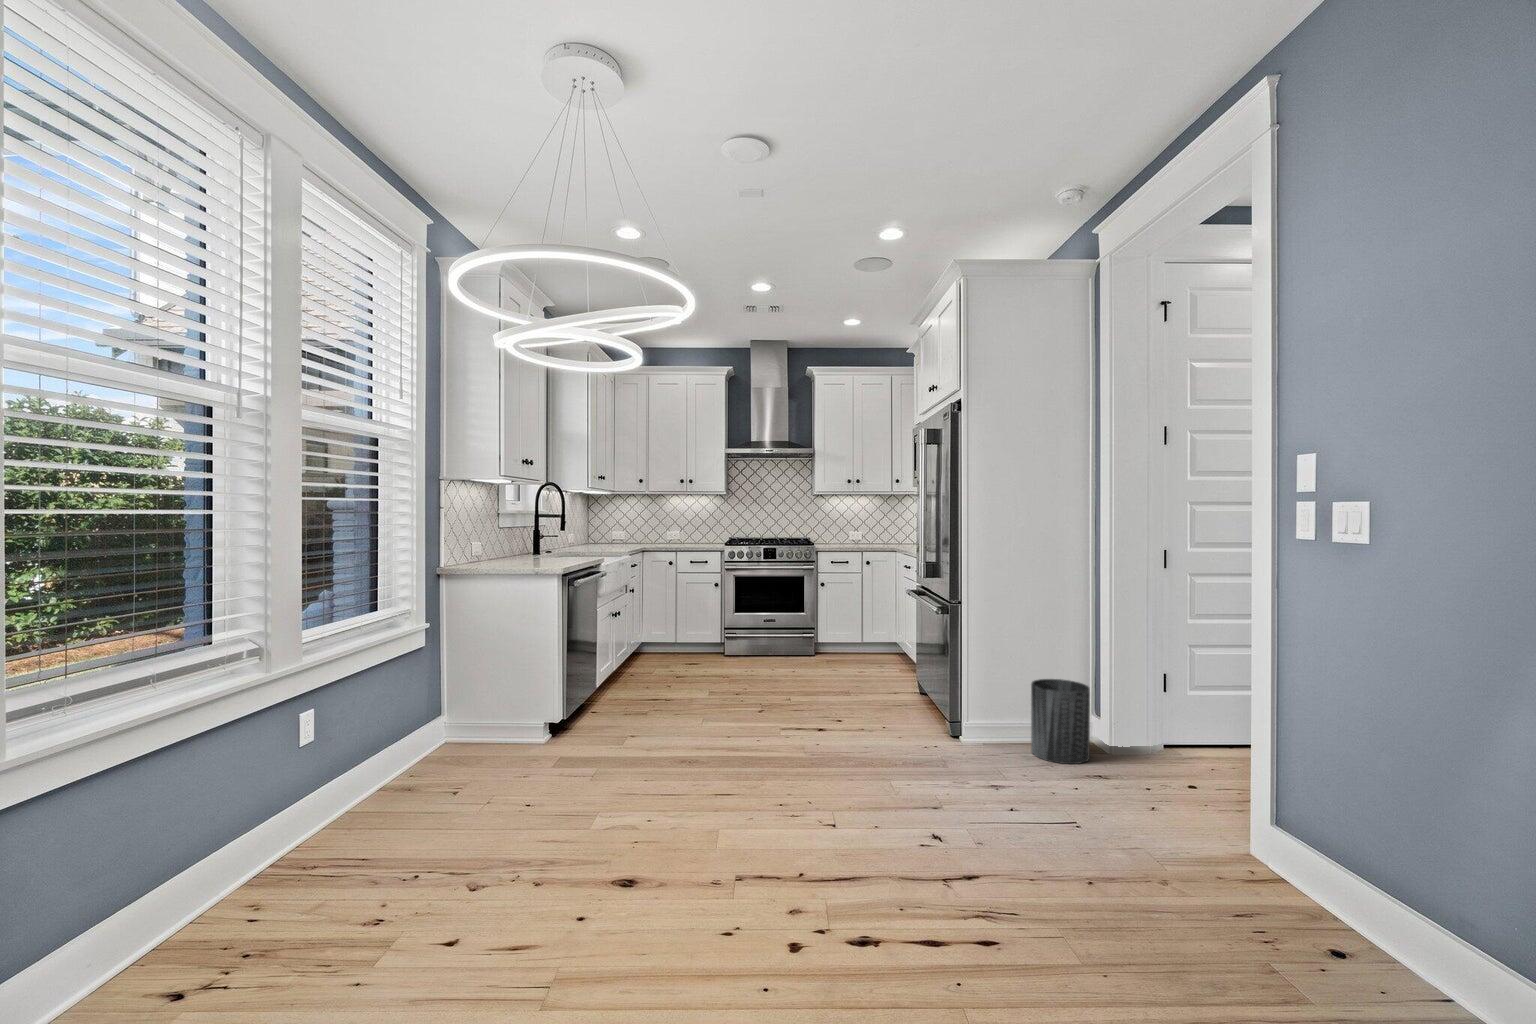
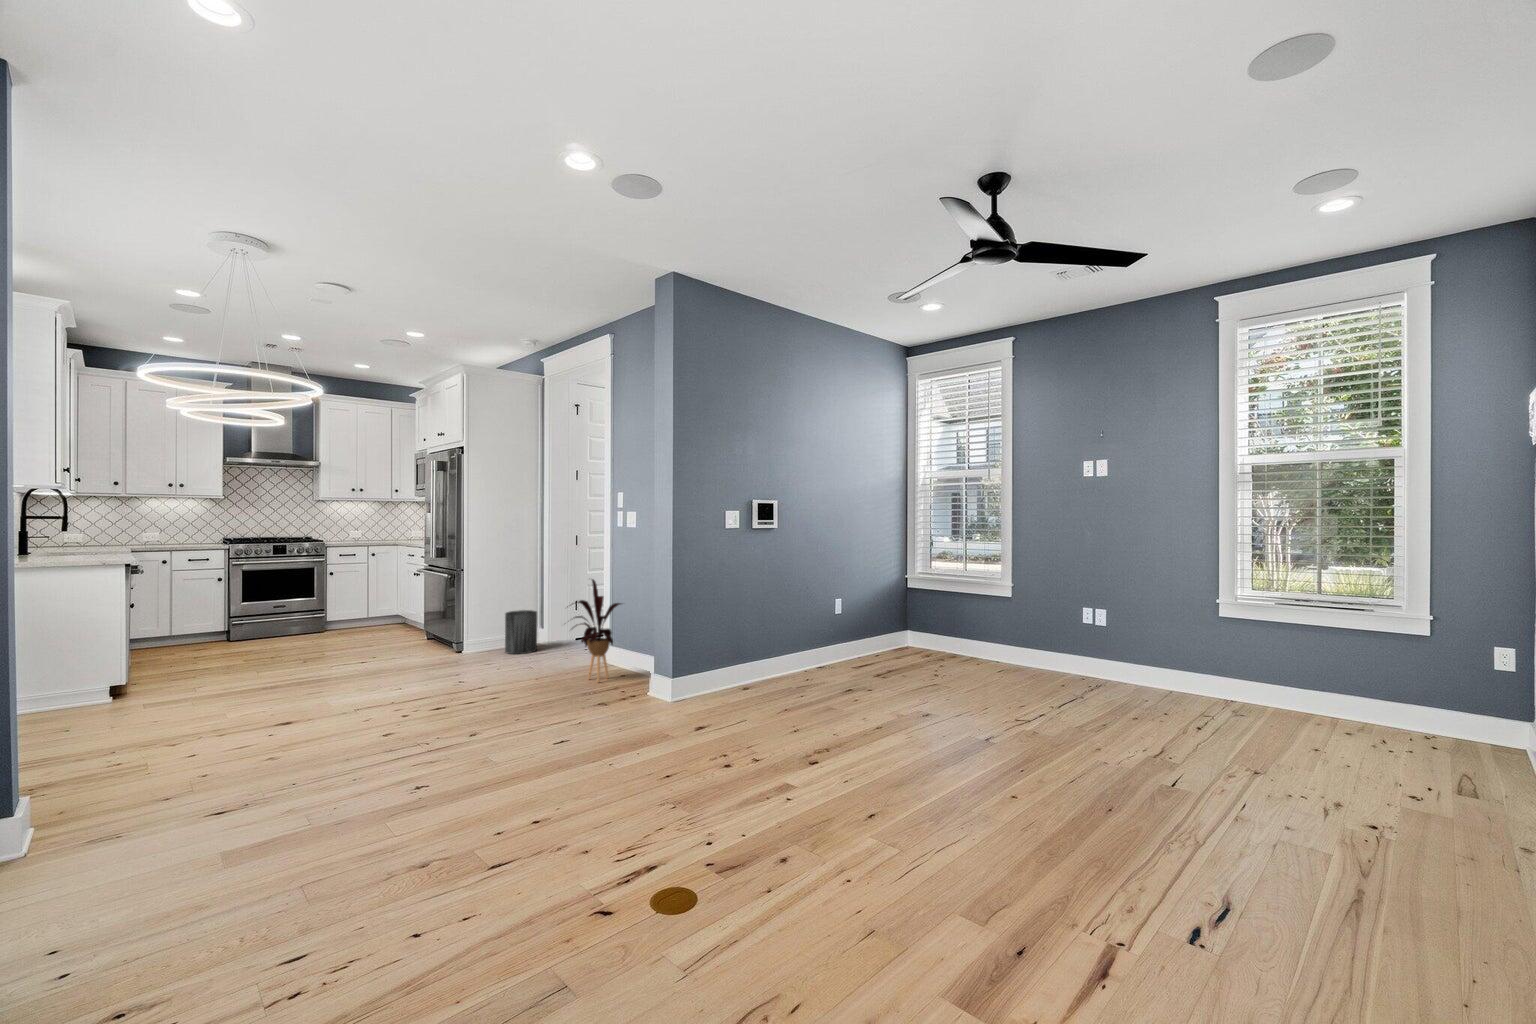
house plant: none [1147,667,1324,935] -> present [567,579,621,682]

